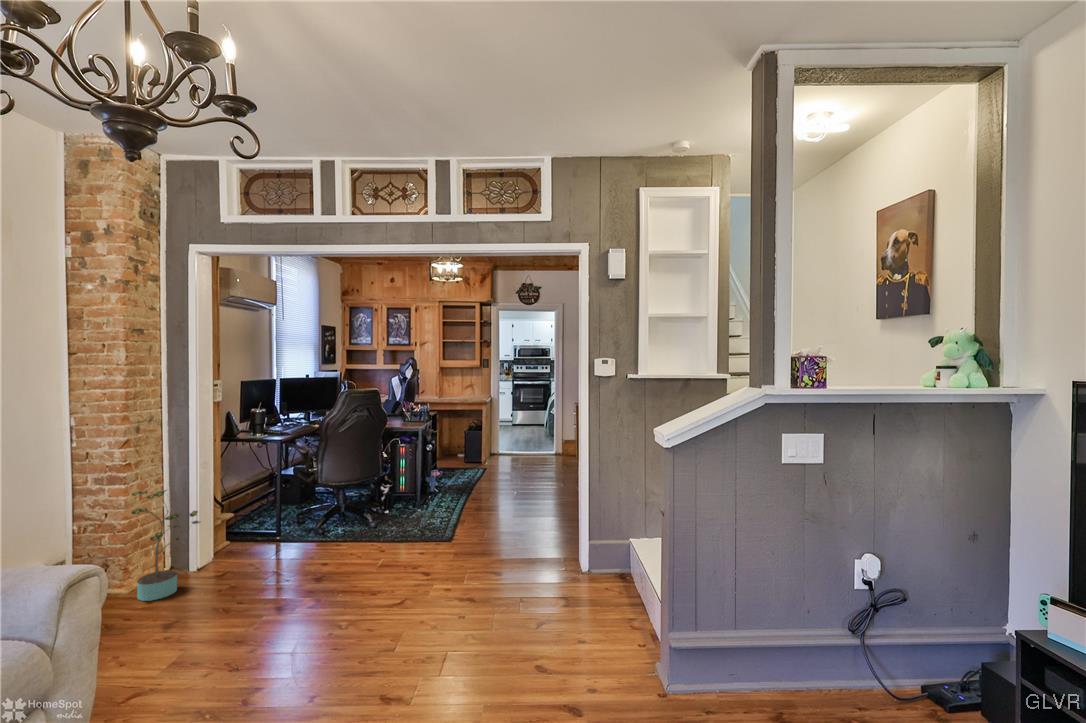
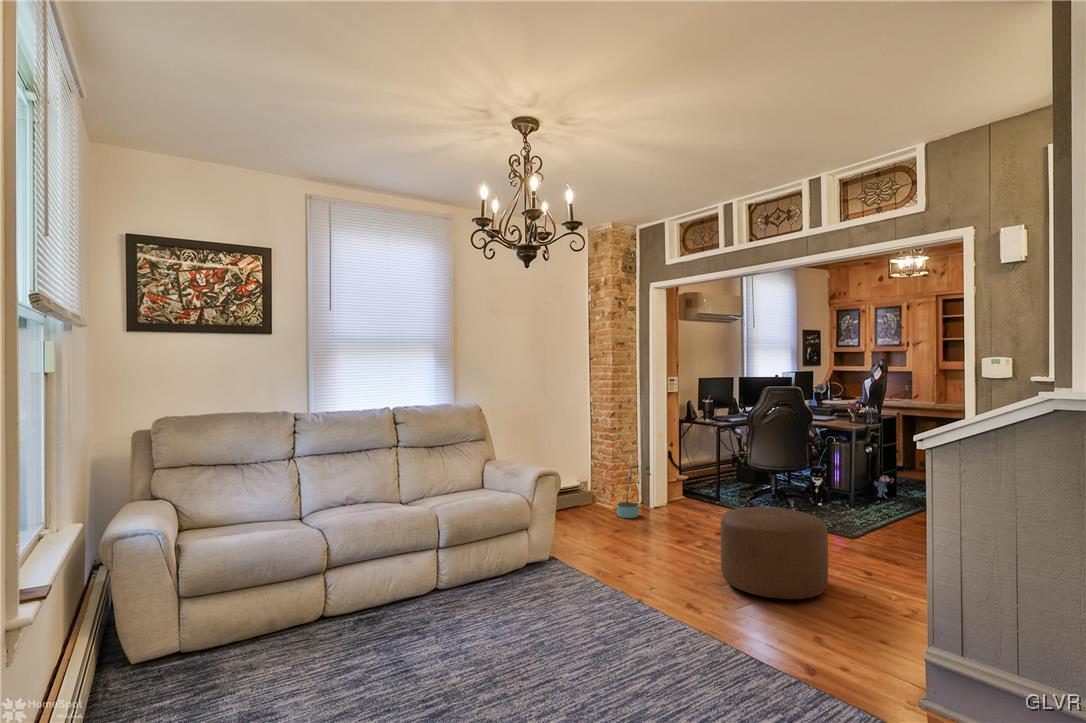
ottoman: none [377,529,499,653] -> present [720,507,828,599]

